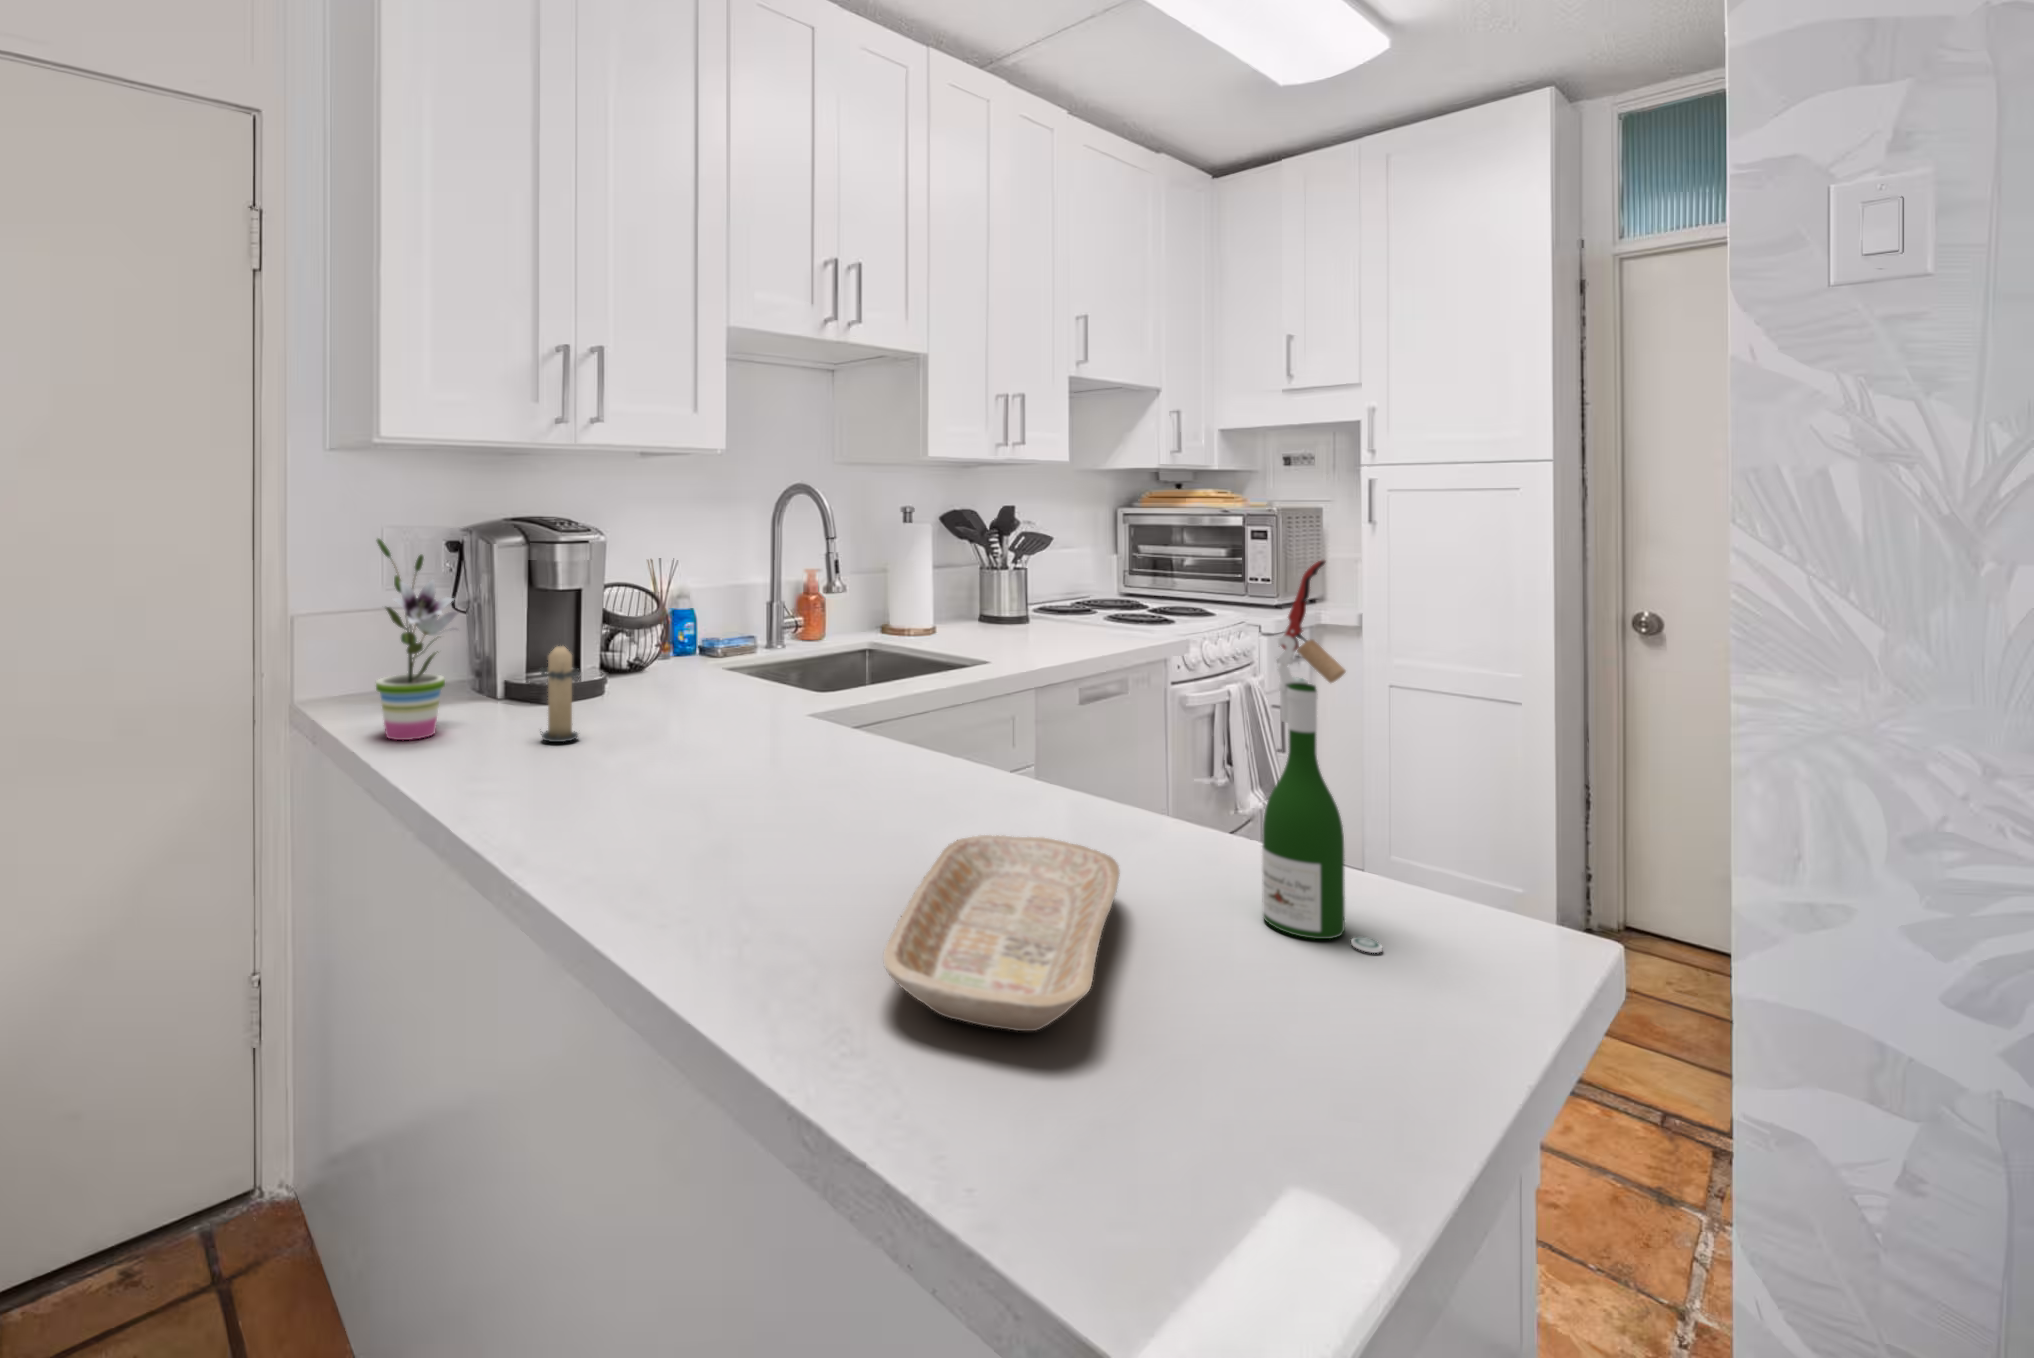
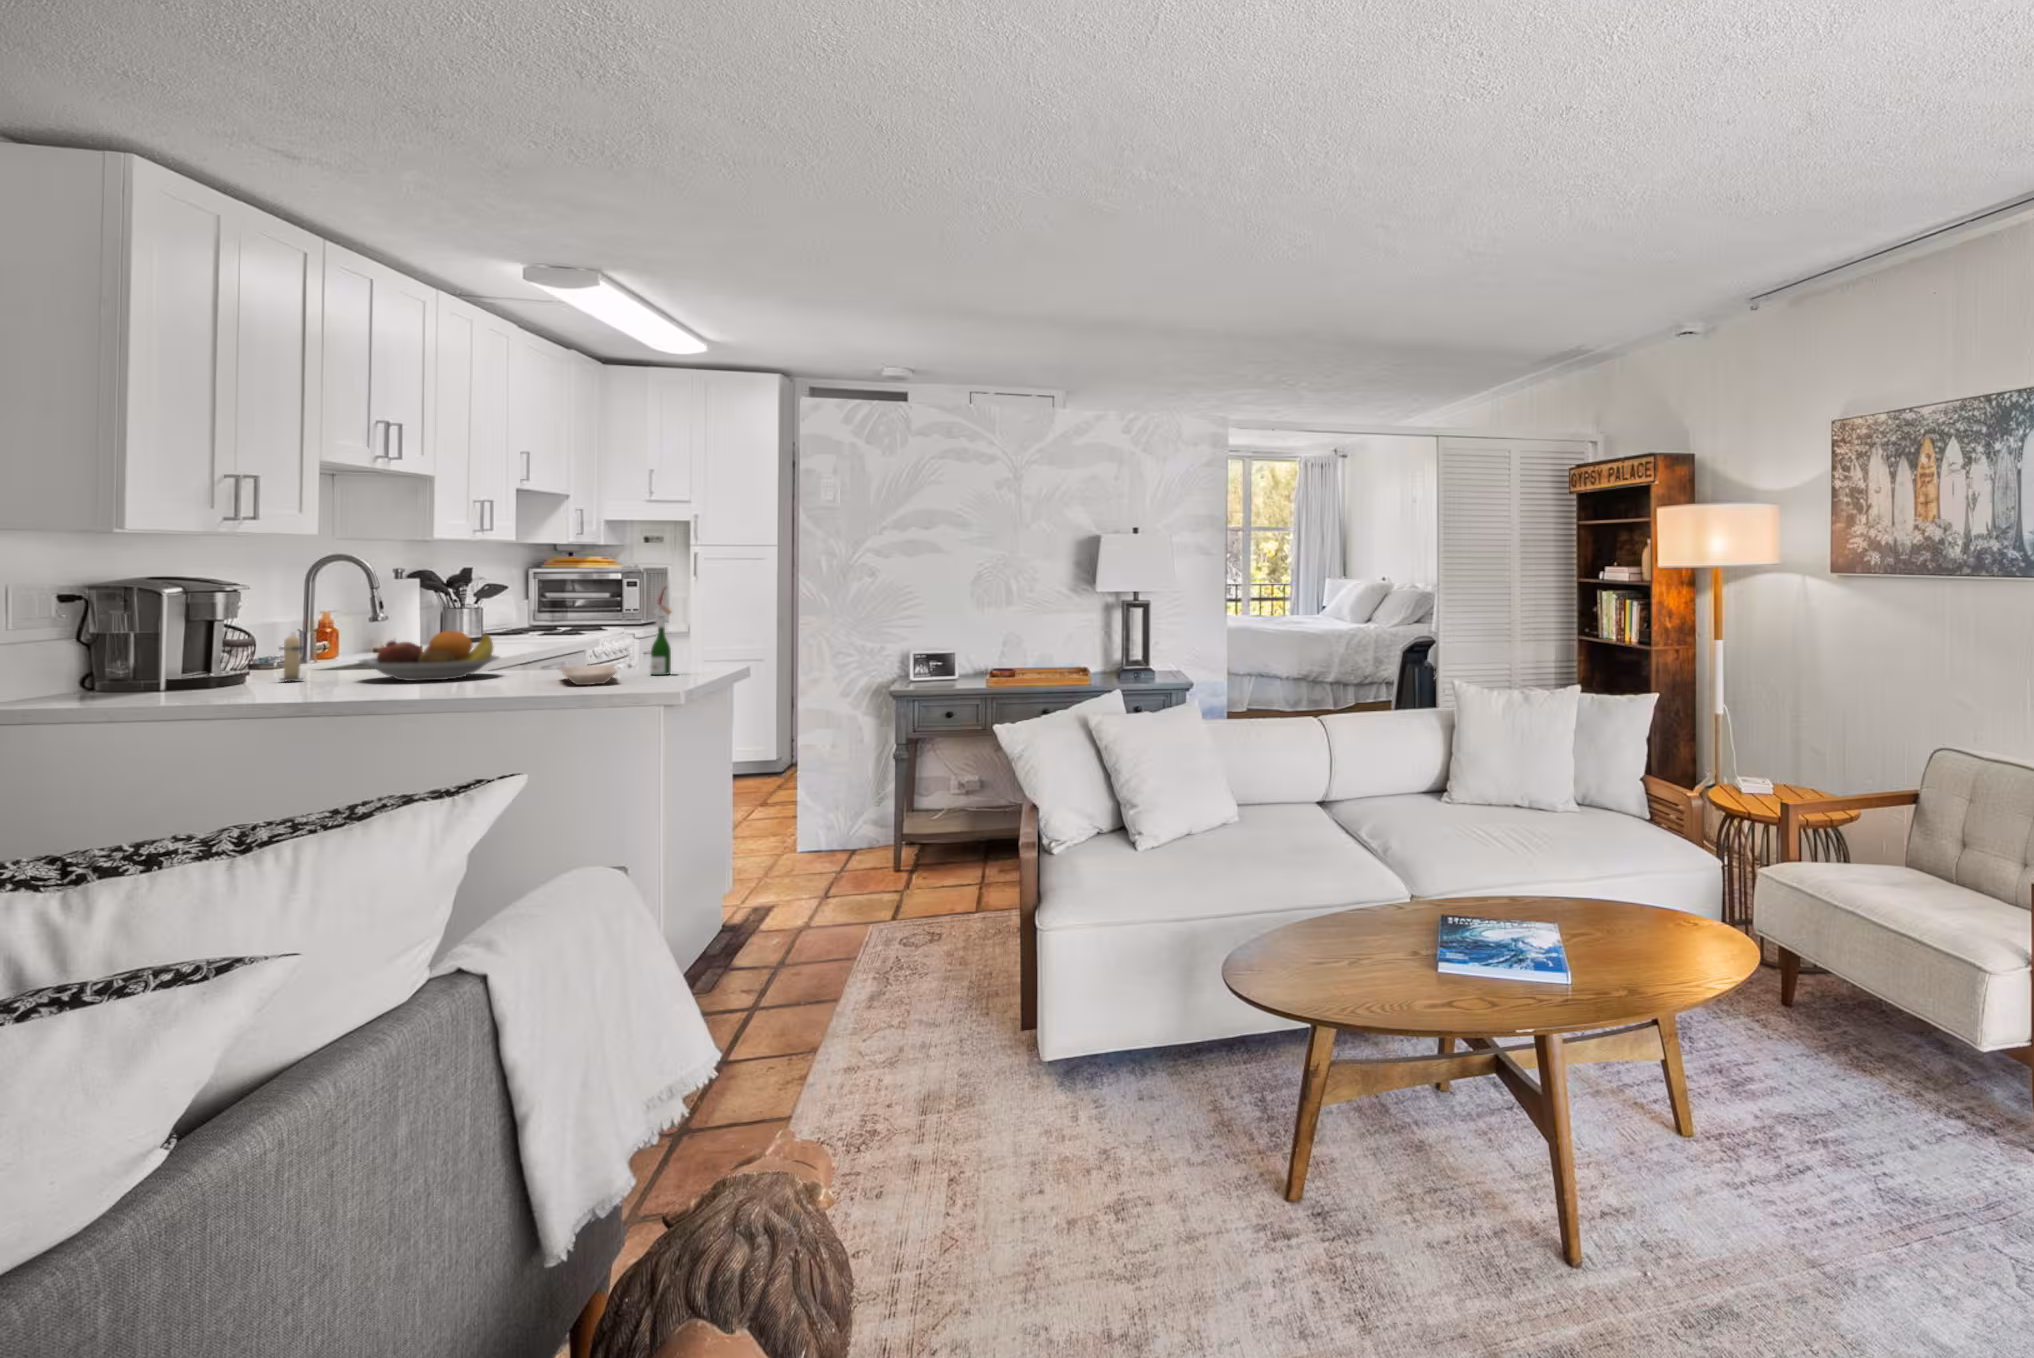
potted plant: present [376,539,458,740] -> none [151,583,222,688]
fruit bowl: none [602,663,878,797] -> present [359,631,499,681]

